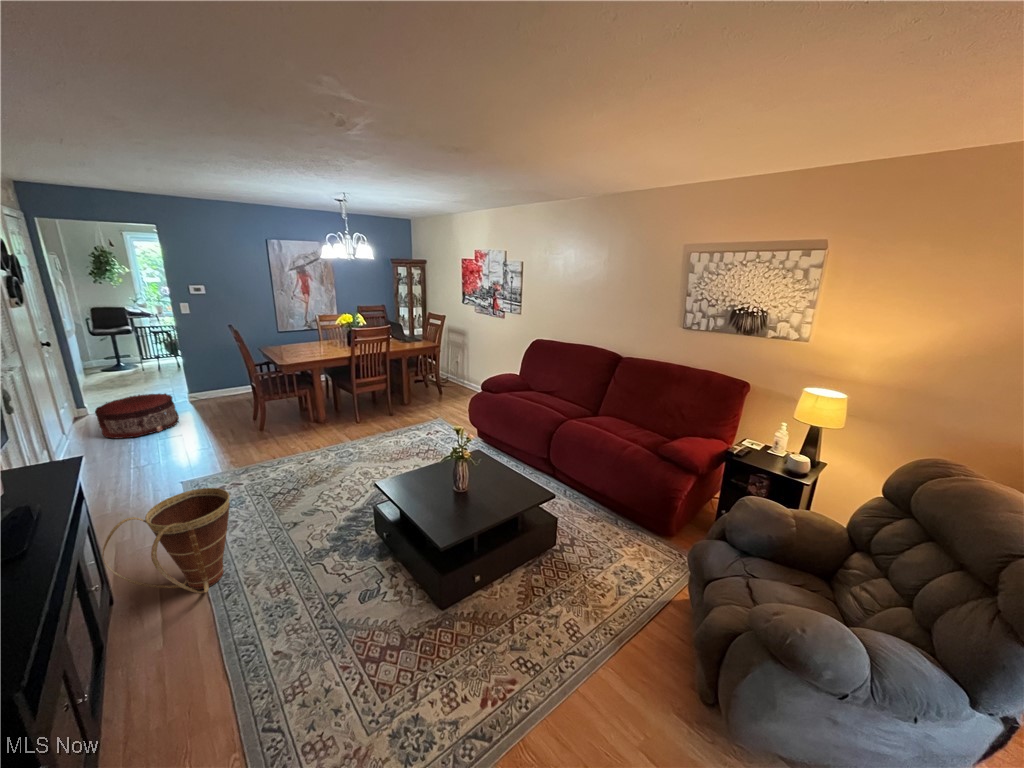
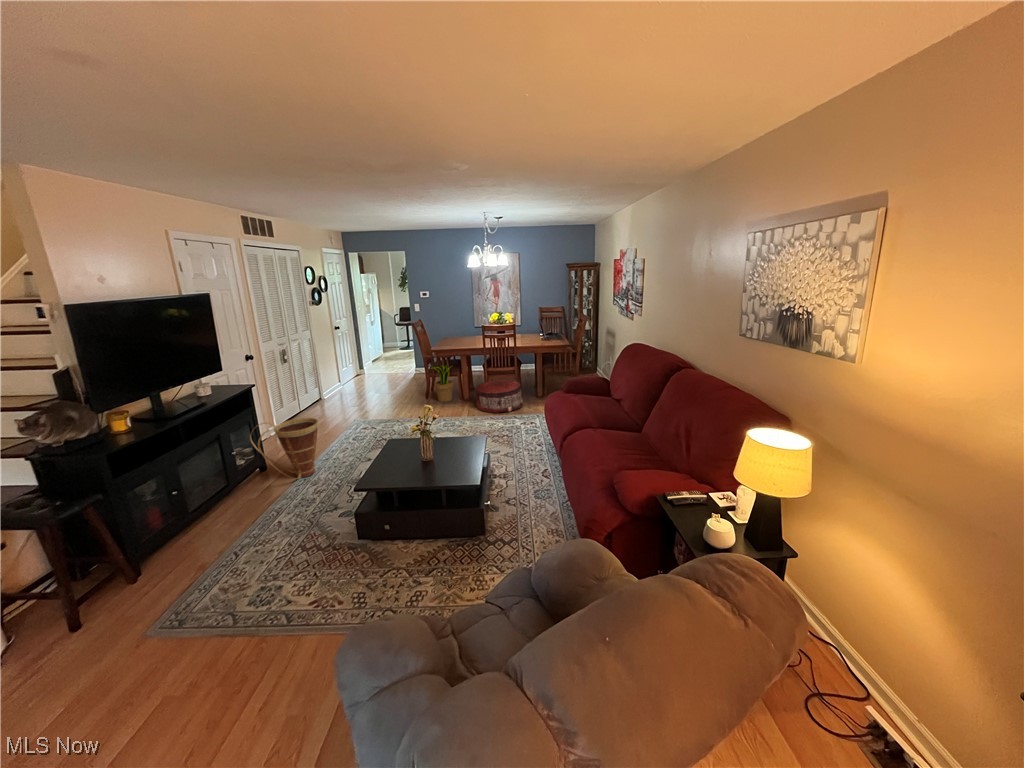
potted plant: none [271,379,304,429] -> present [431,365,453,402]
pouf: present [95,393,179,438] -> present [475,380,523,413]

